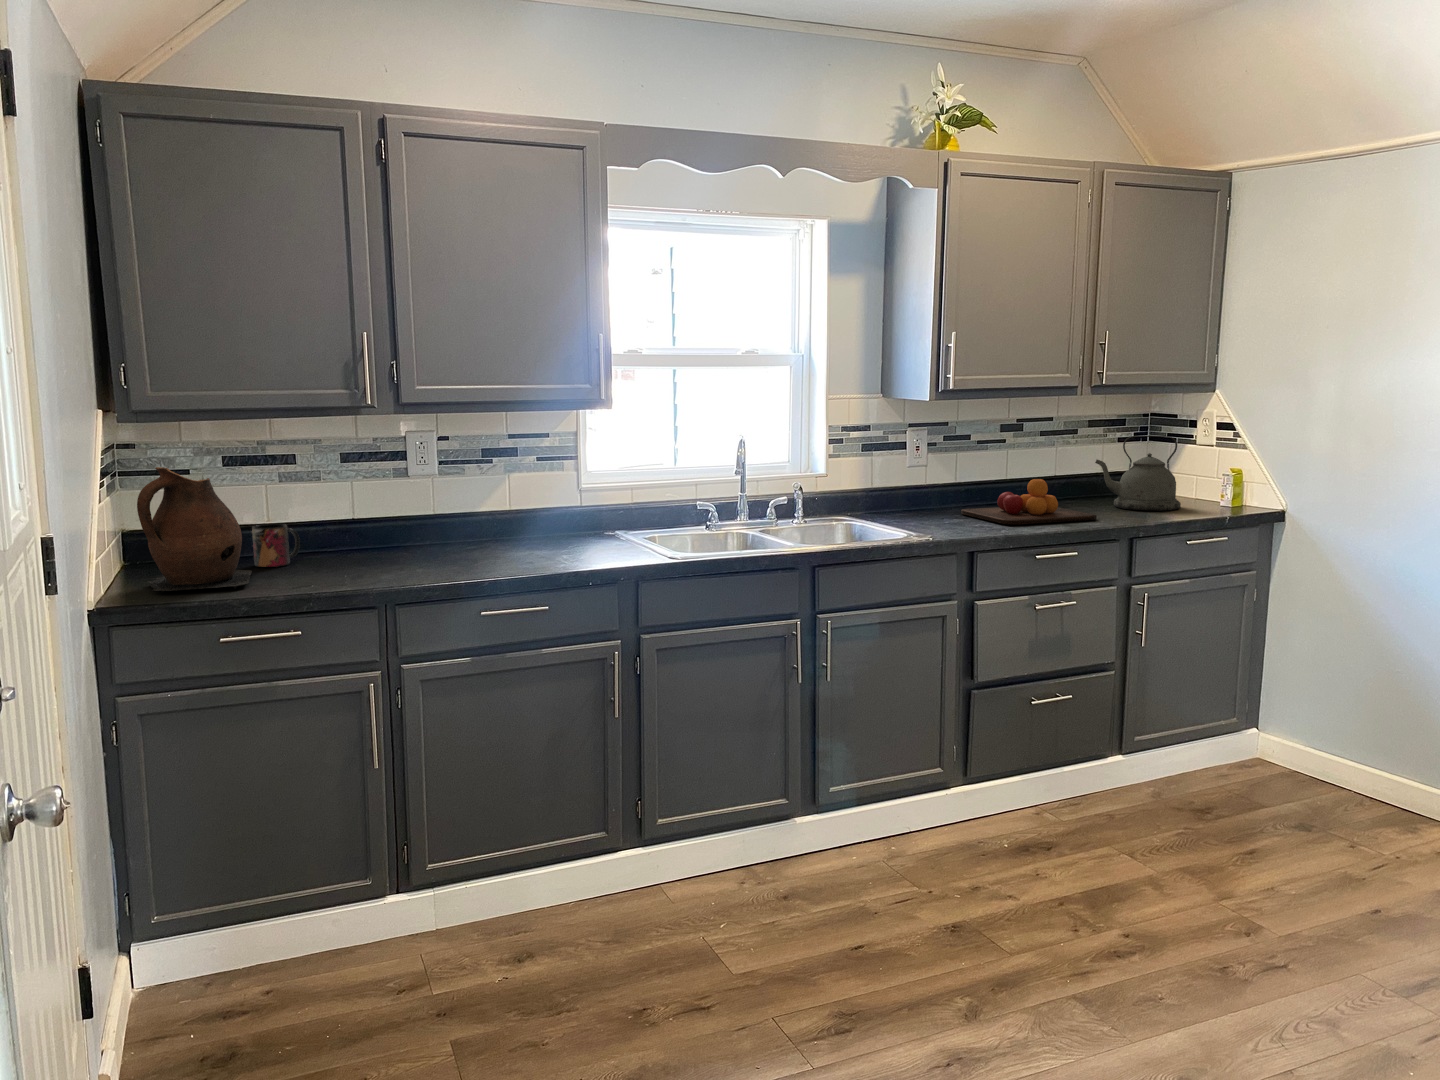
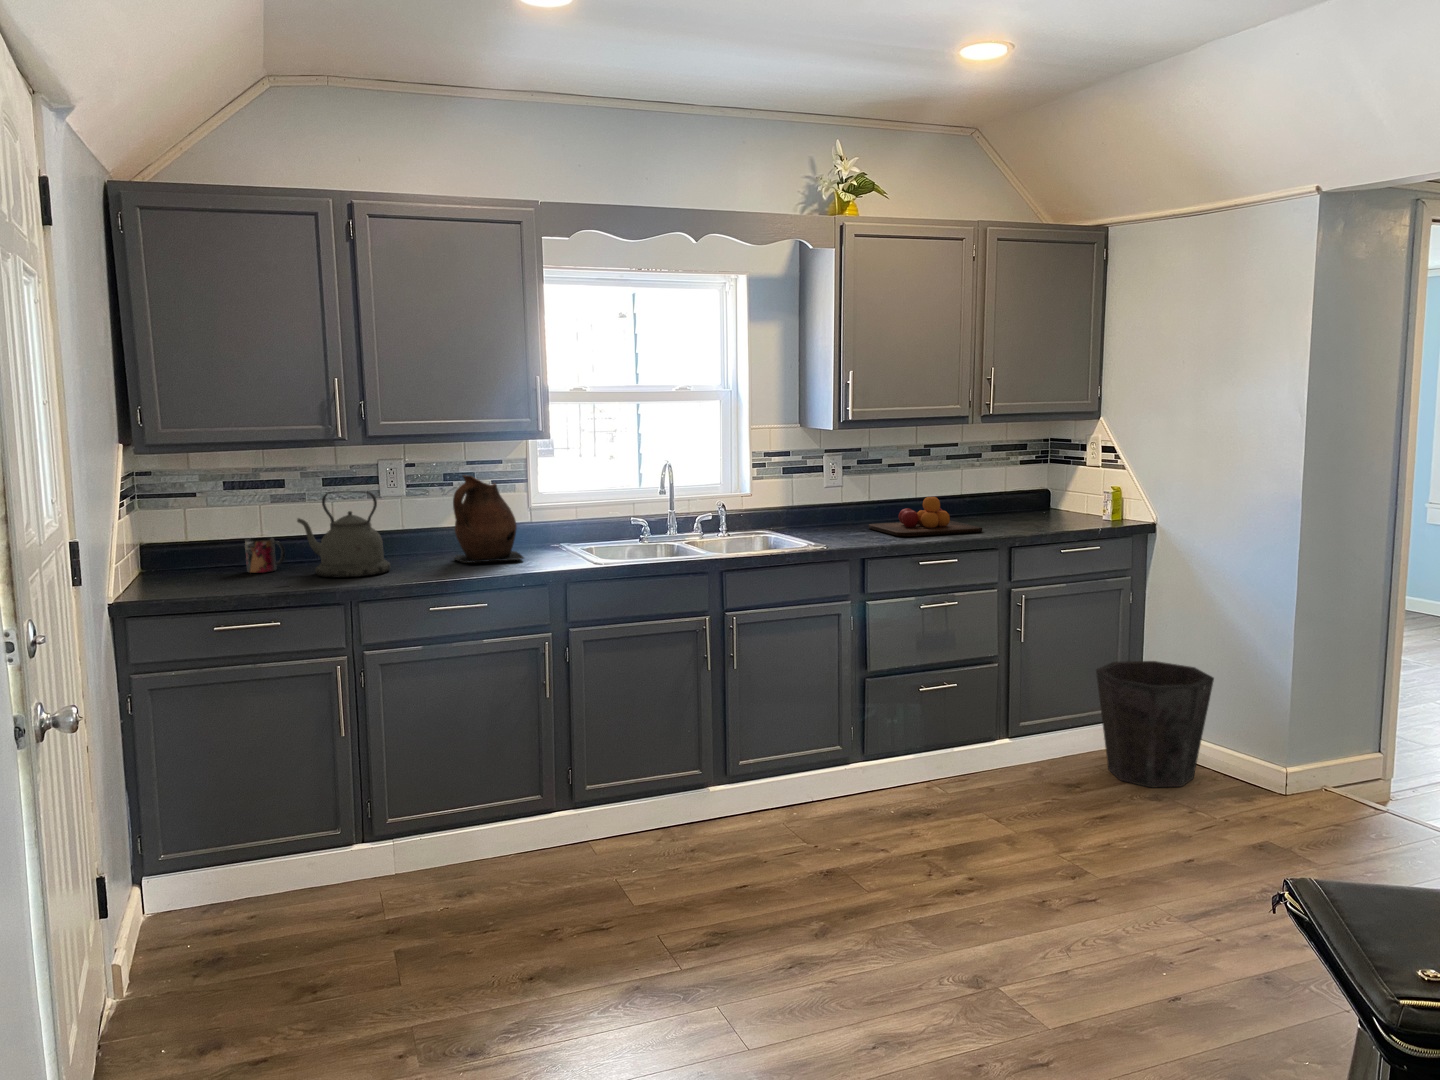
kettle: present [1095,436,1181,511] -> present [297,491,390,577]
ceramic pitcher: present [137,467,252,591] -> present [453,475,524,563]
waste bin: none [1223,666,1362,812] -> present [1096,661,1214,787]

